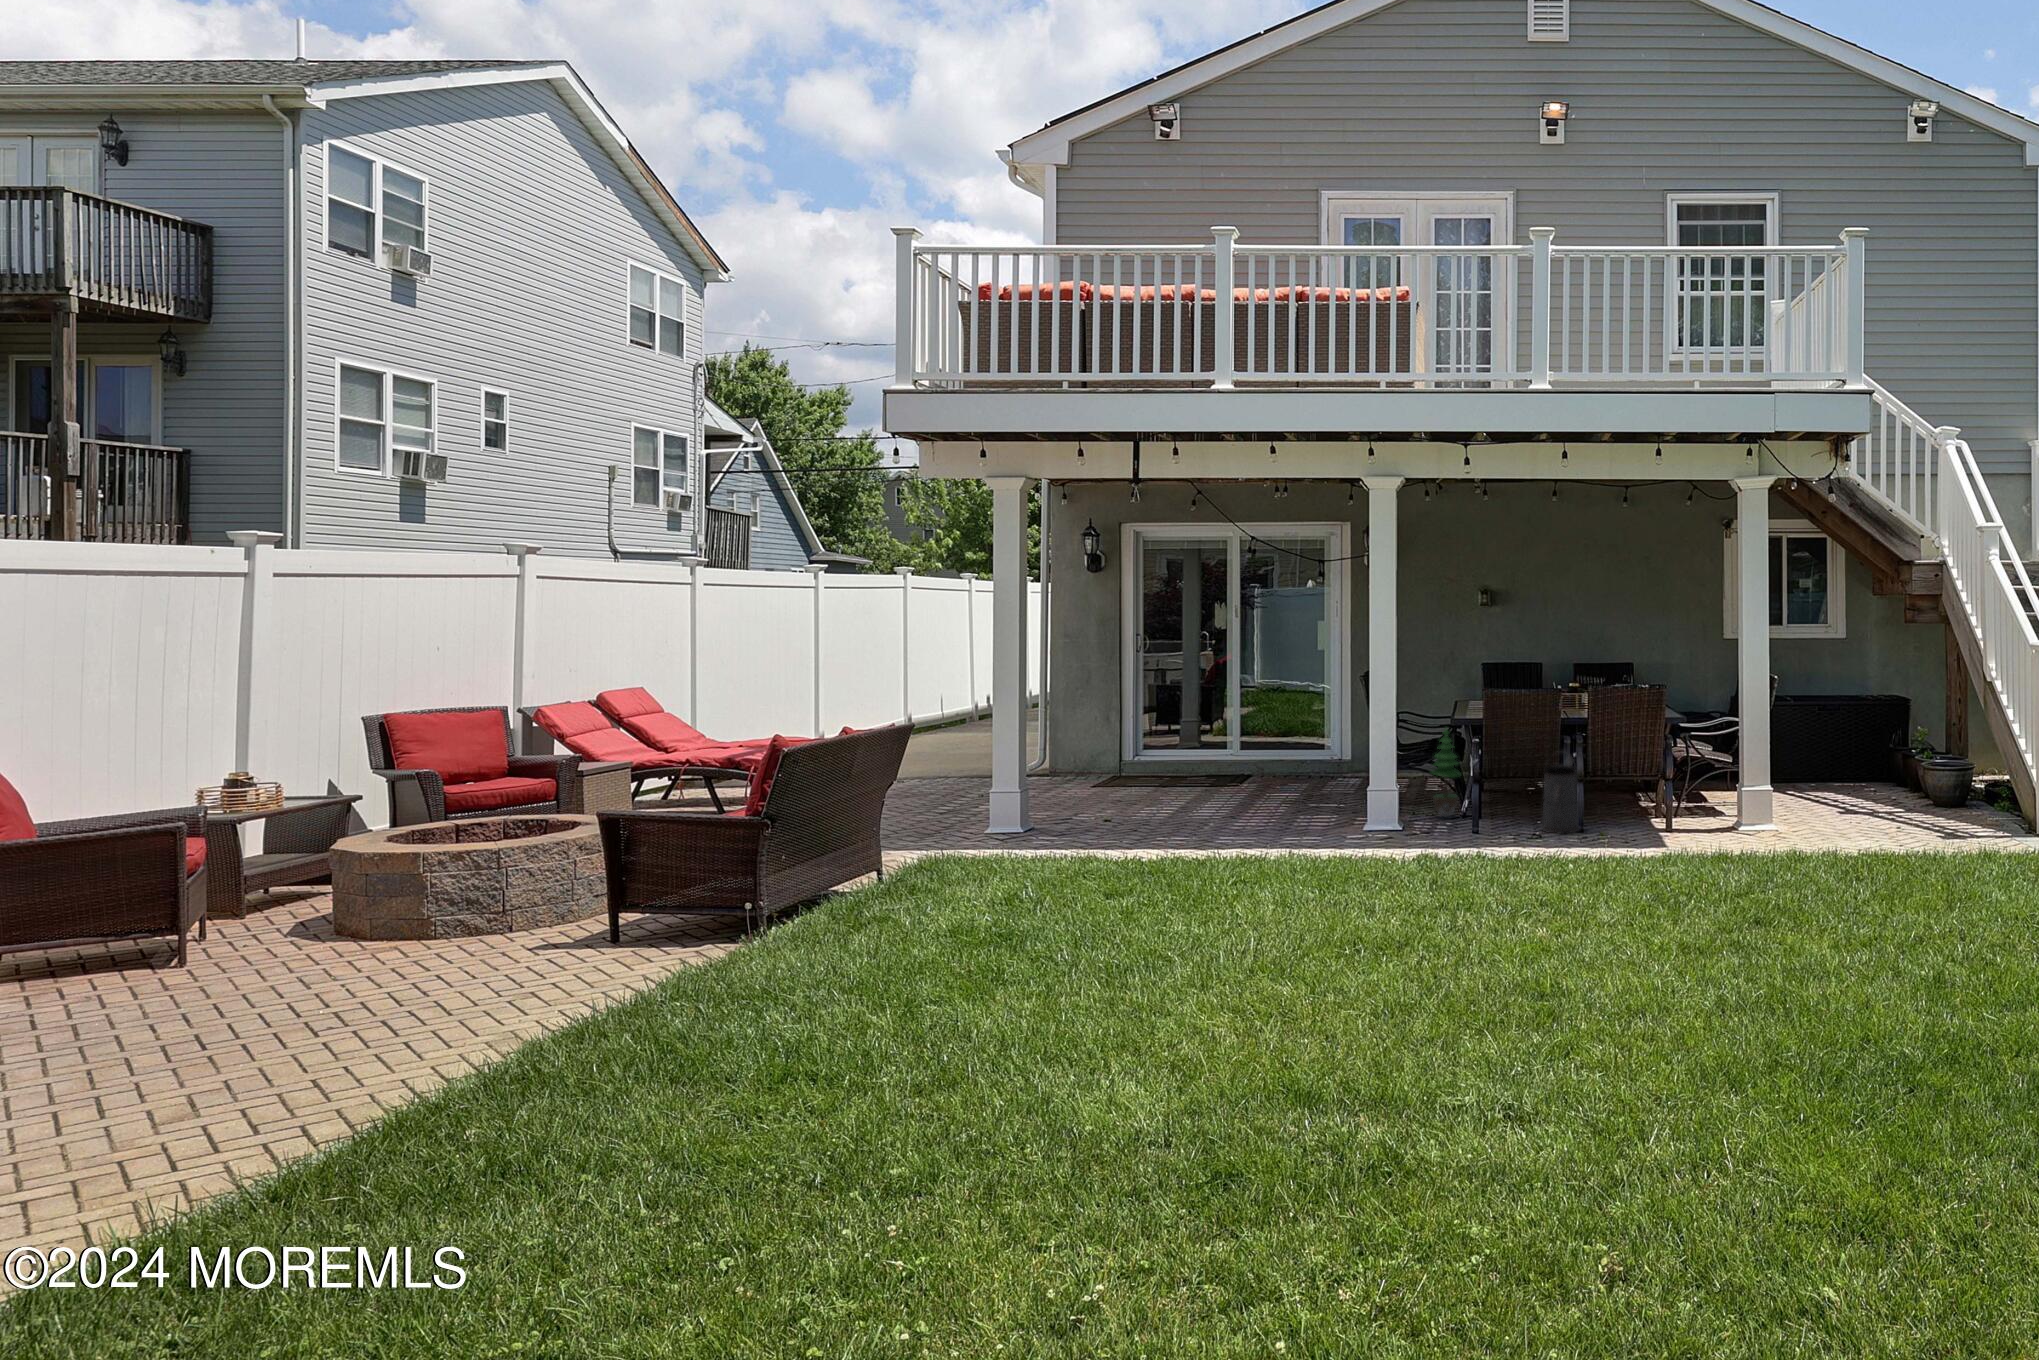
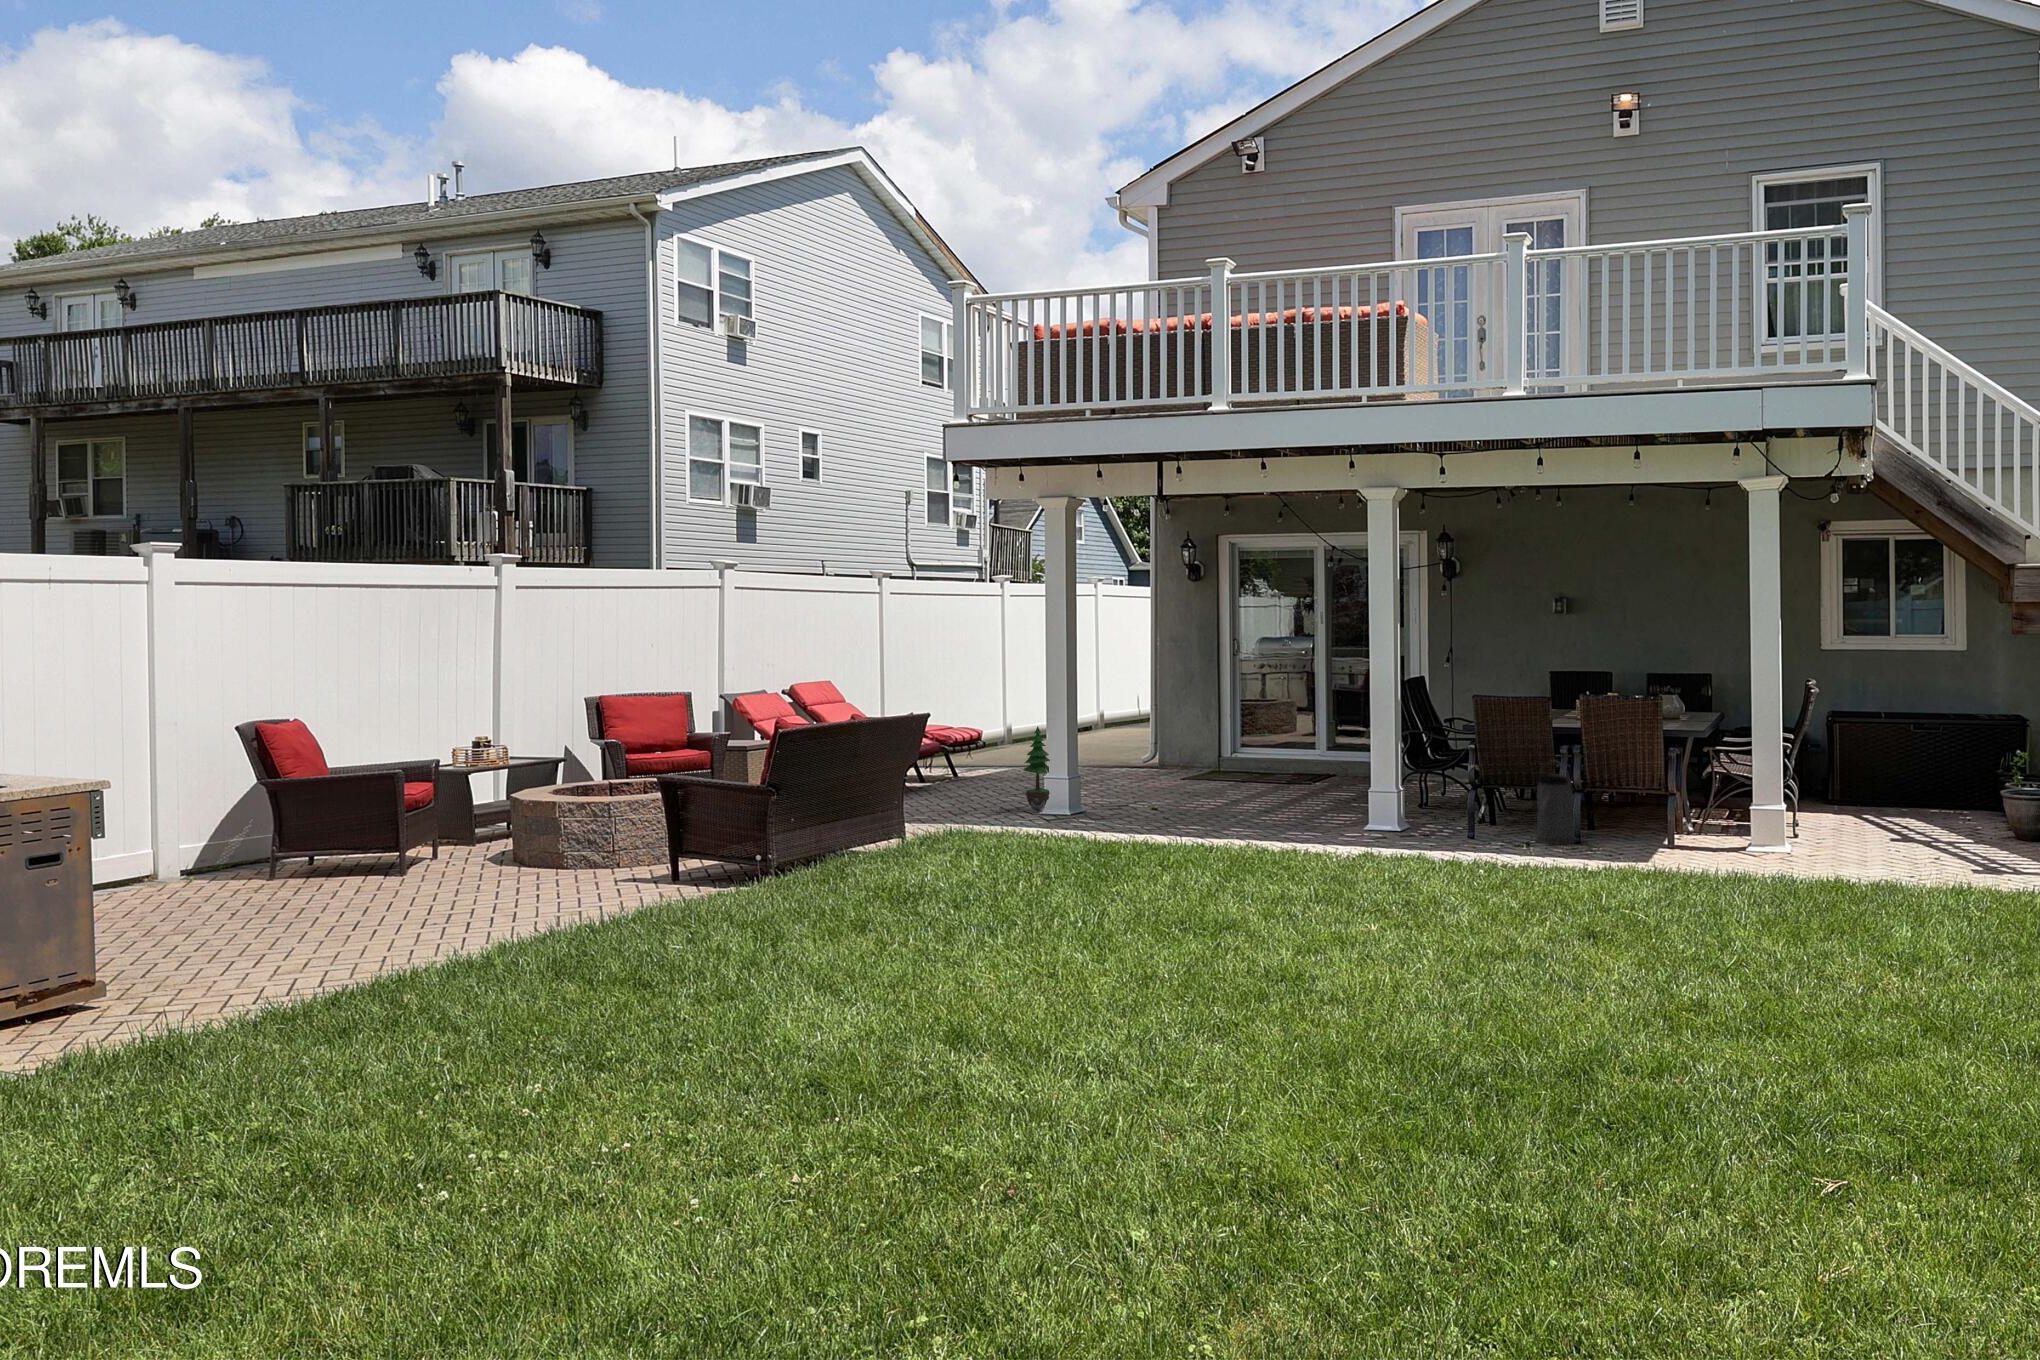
potted tree: present [1432,729,1461,817] -> present [1023,727,1050,811]

